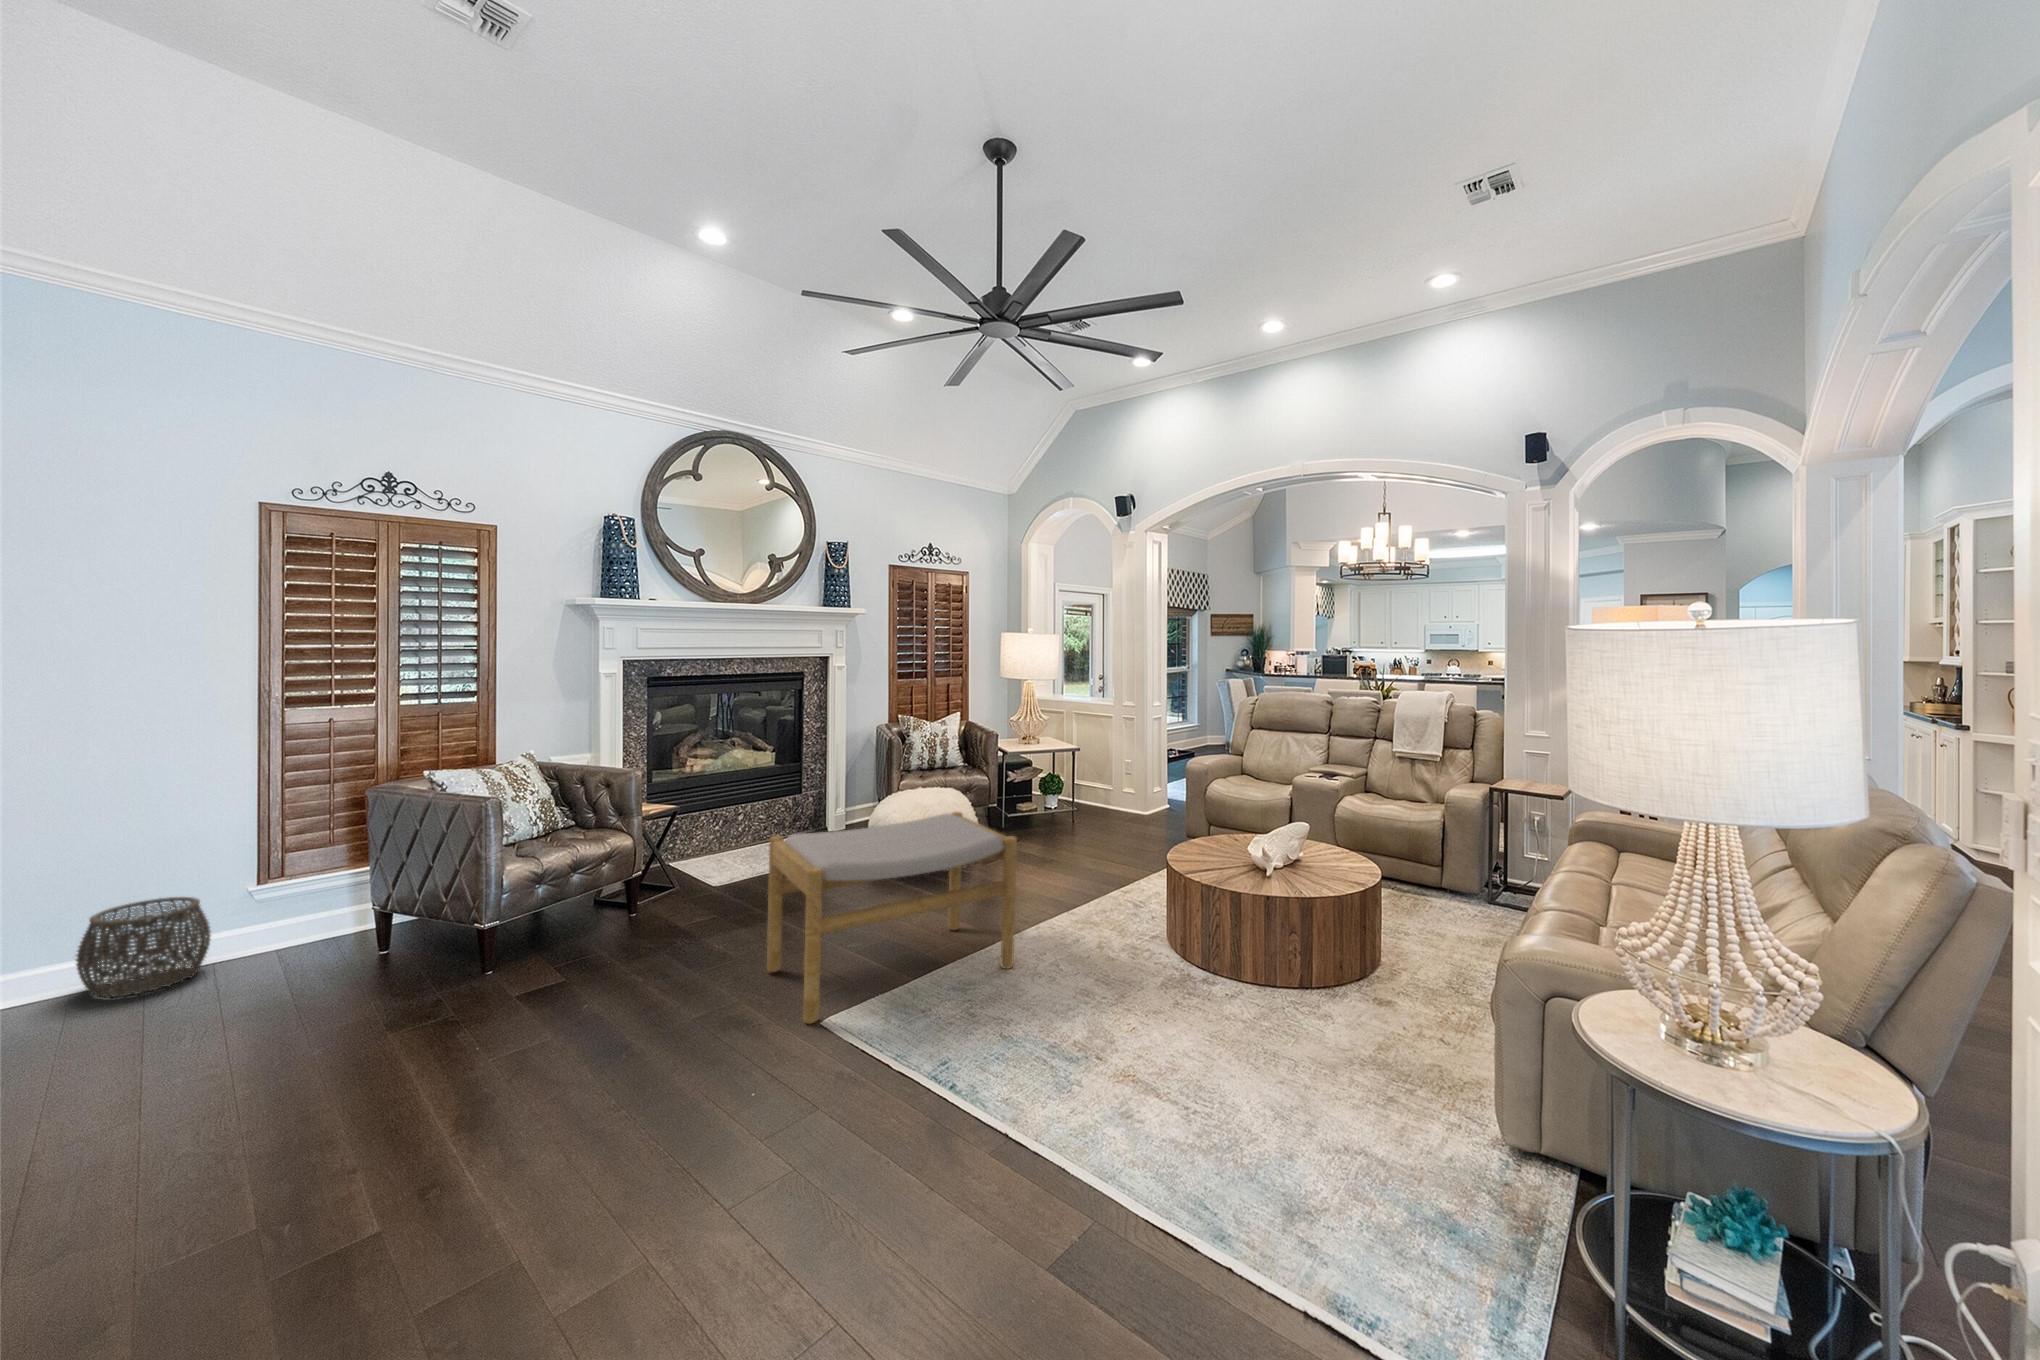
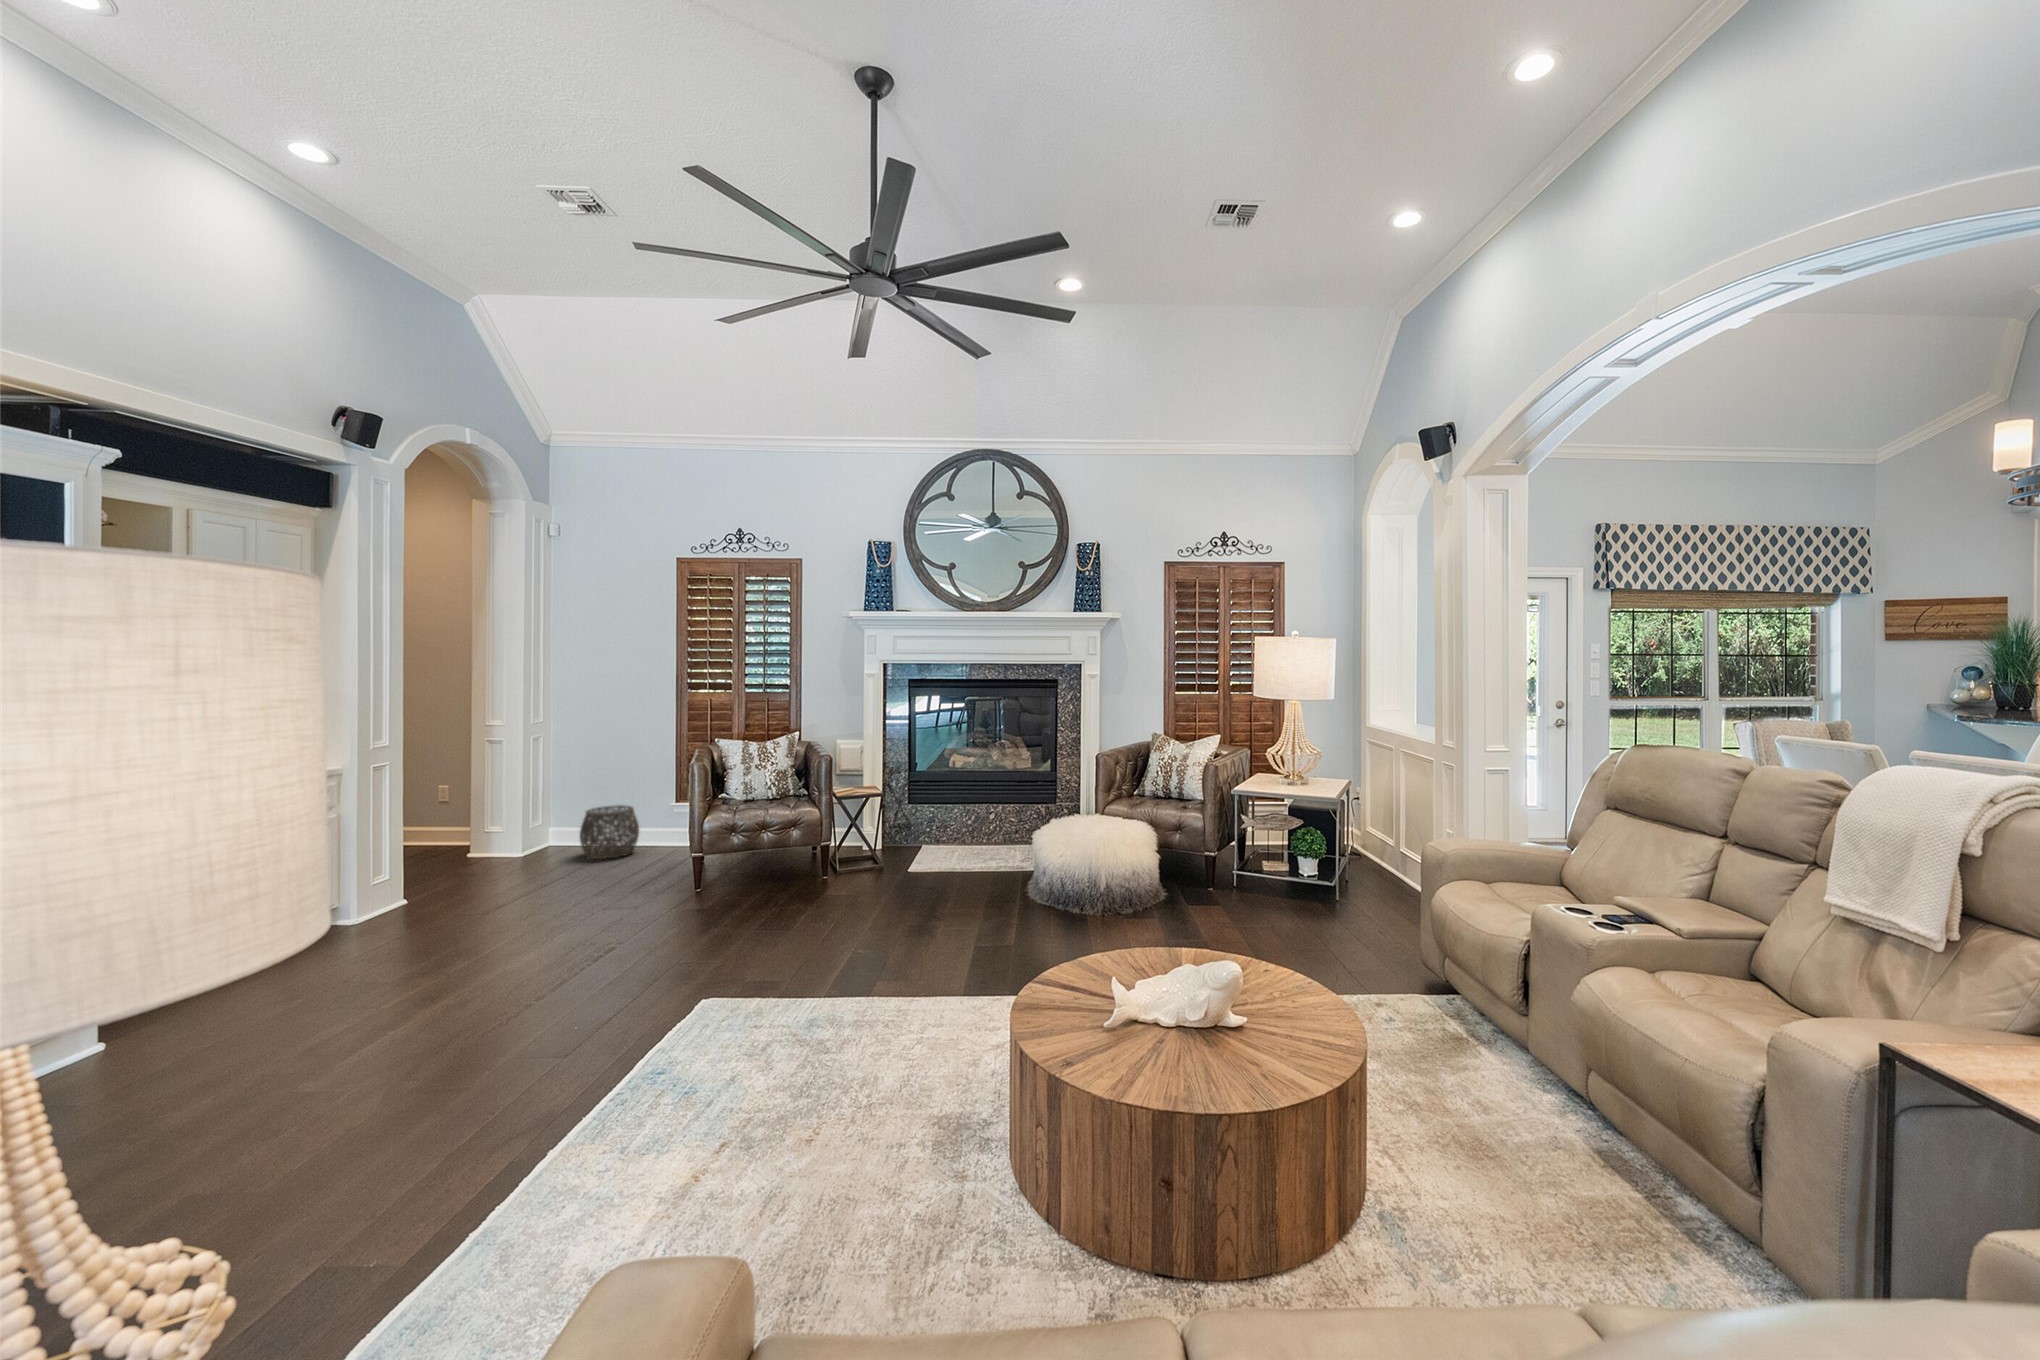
footstool: present [767,812,1017,1024] -> none [703,817,960,1006]

